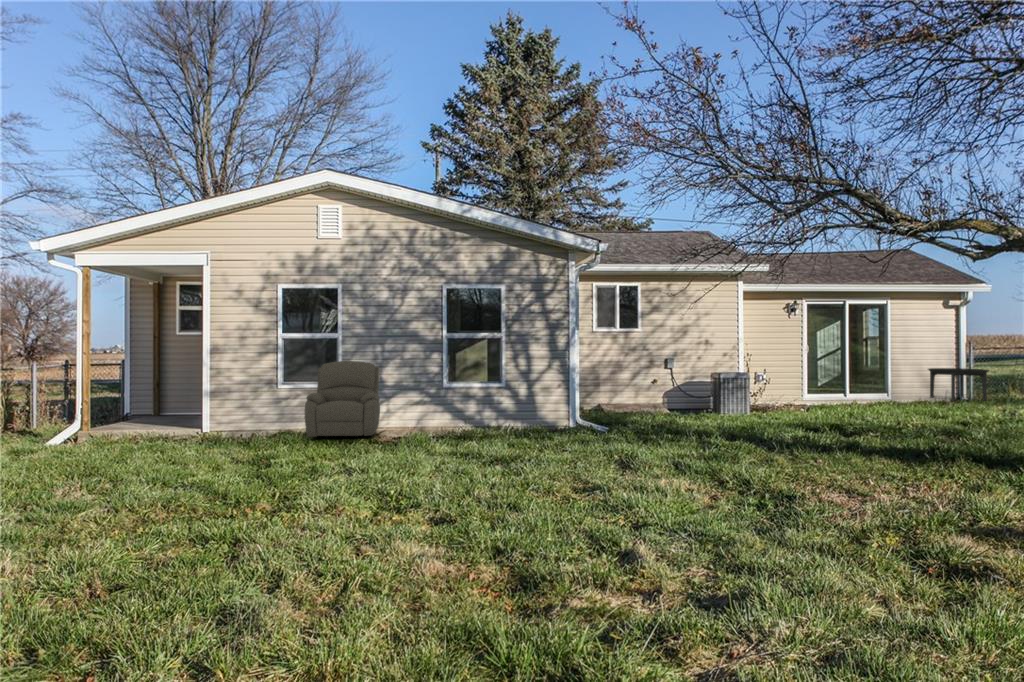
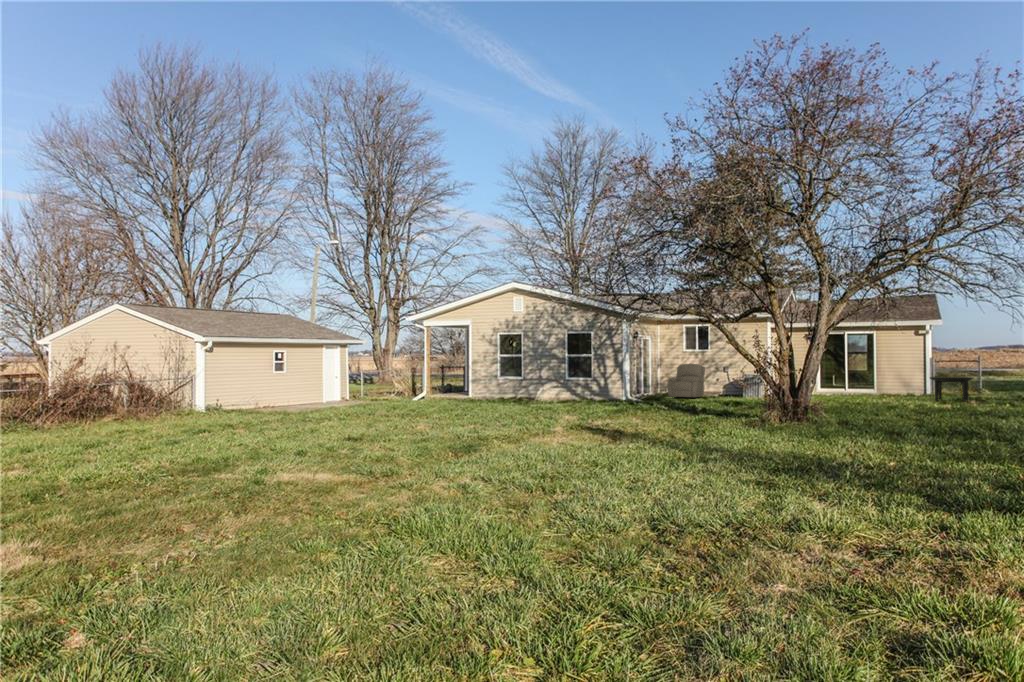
chair: present [305,361,380,439] -> present [667,364,705,398]

